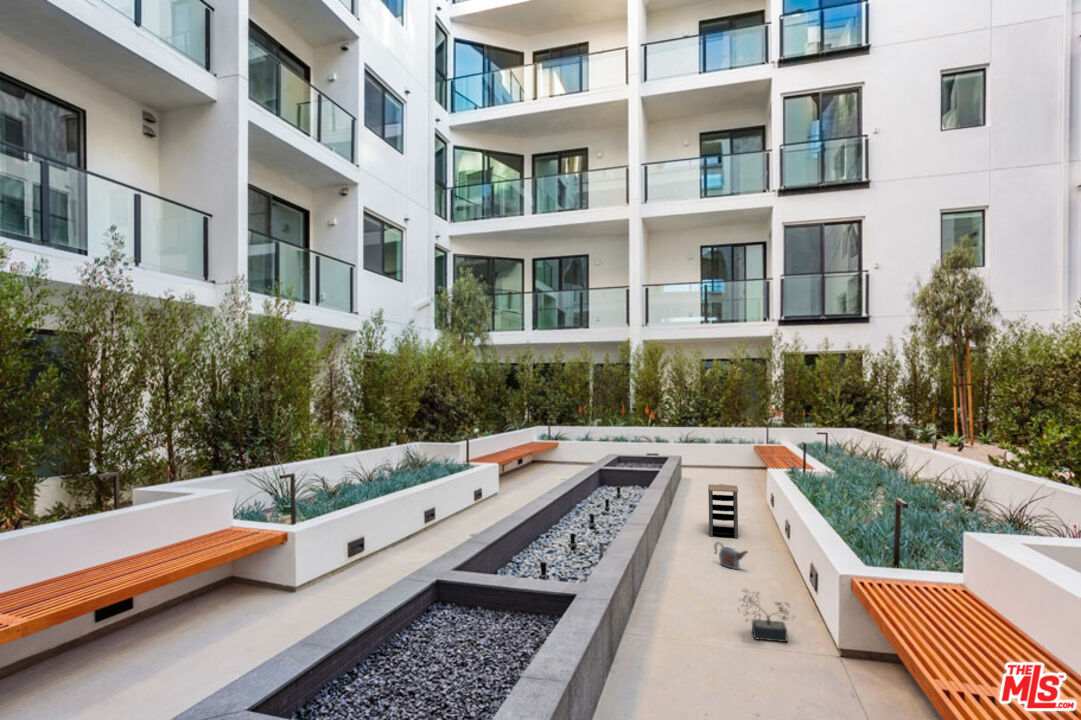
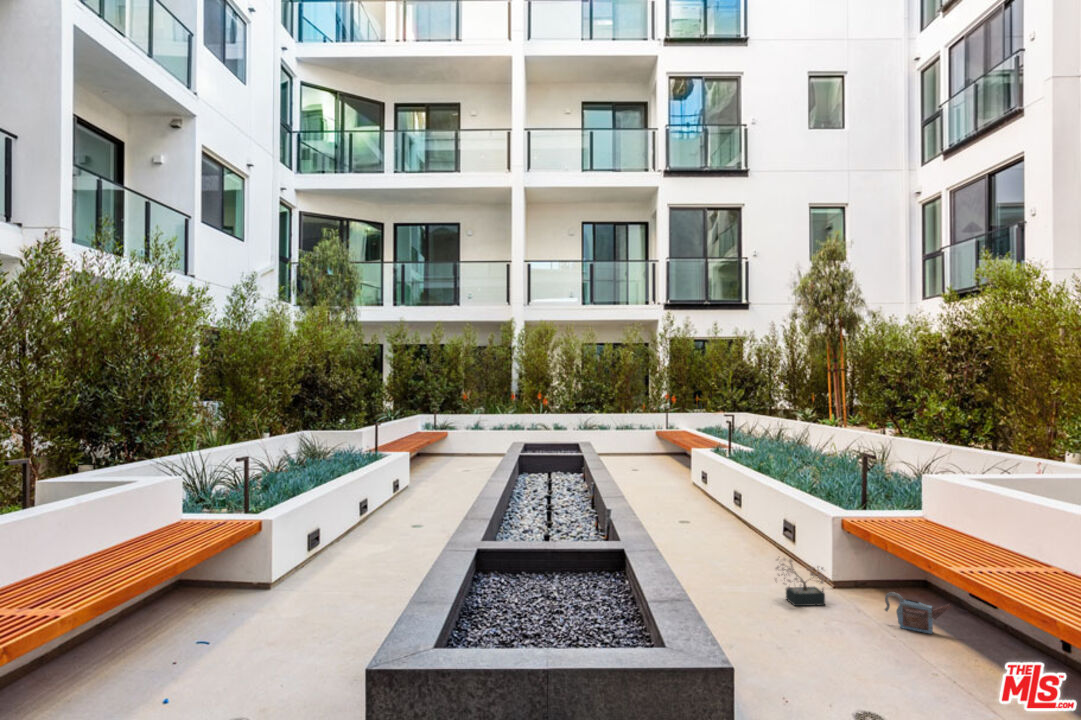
side table: present [708,484,738,538] -> none [664,465,700,518]
watering can: present [714,542,747,570] -> present [885,592,952,634]

